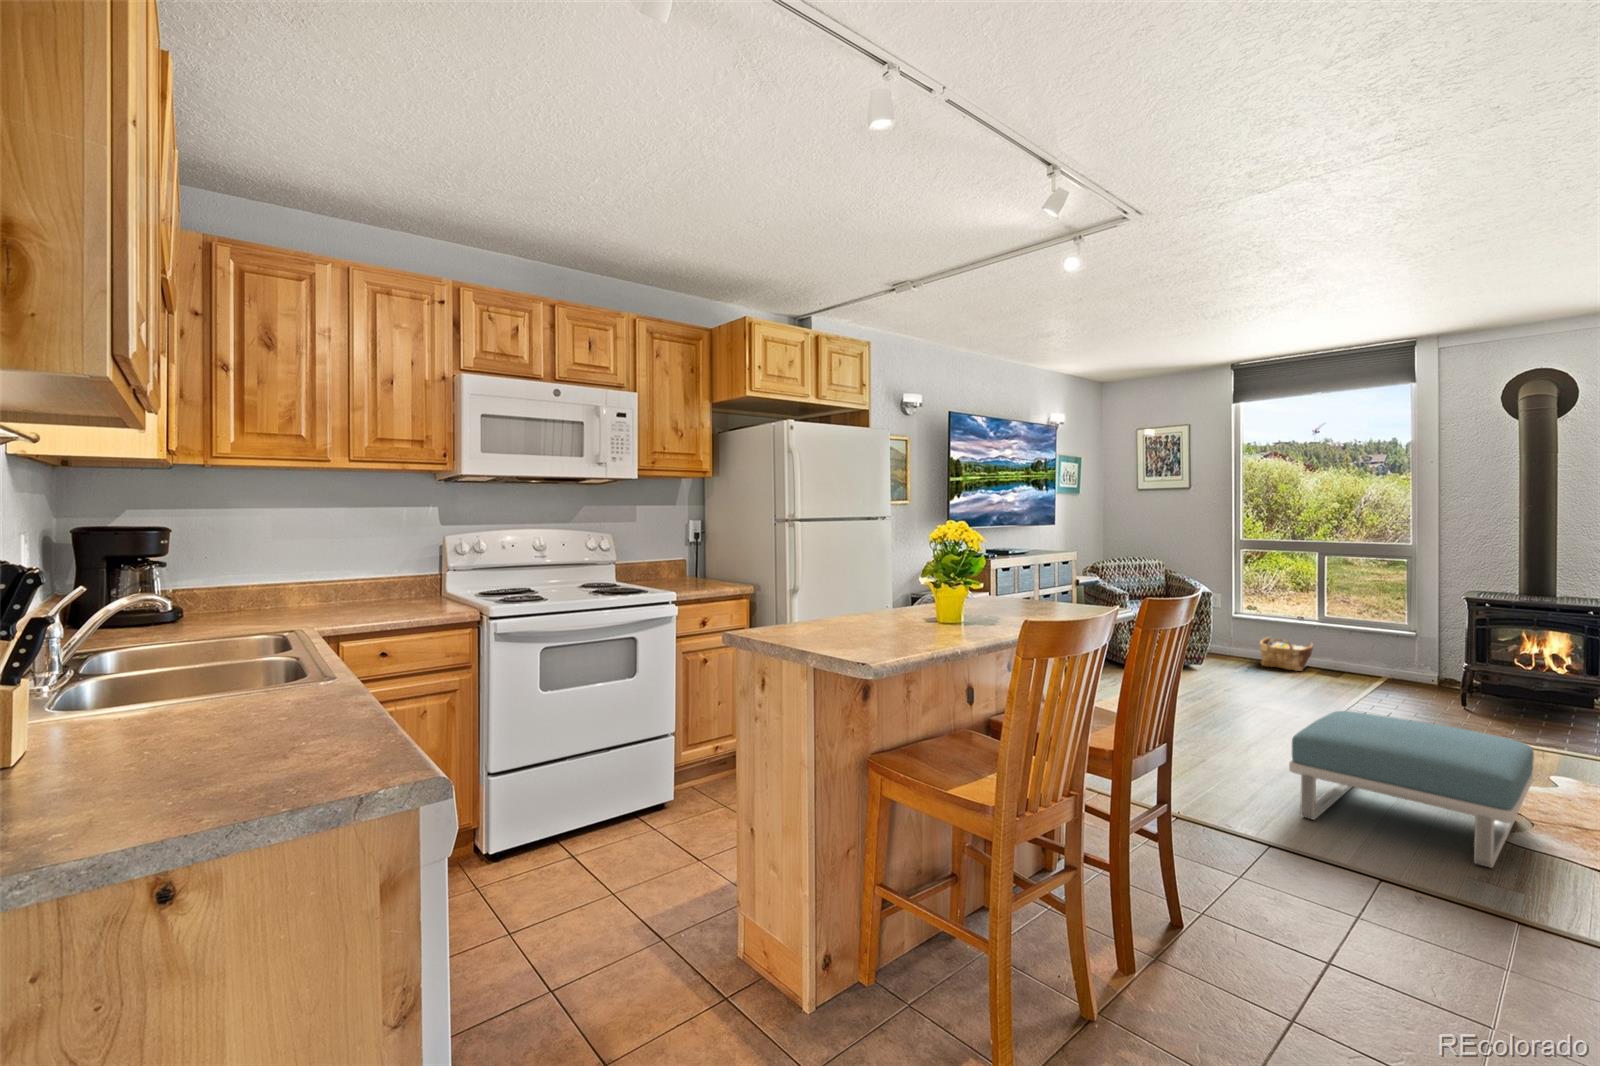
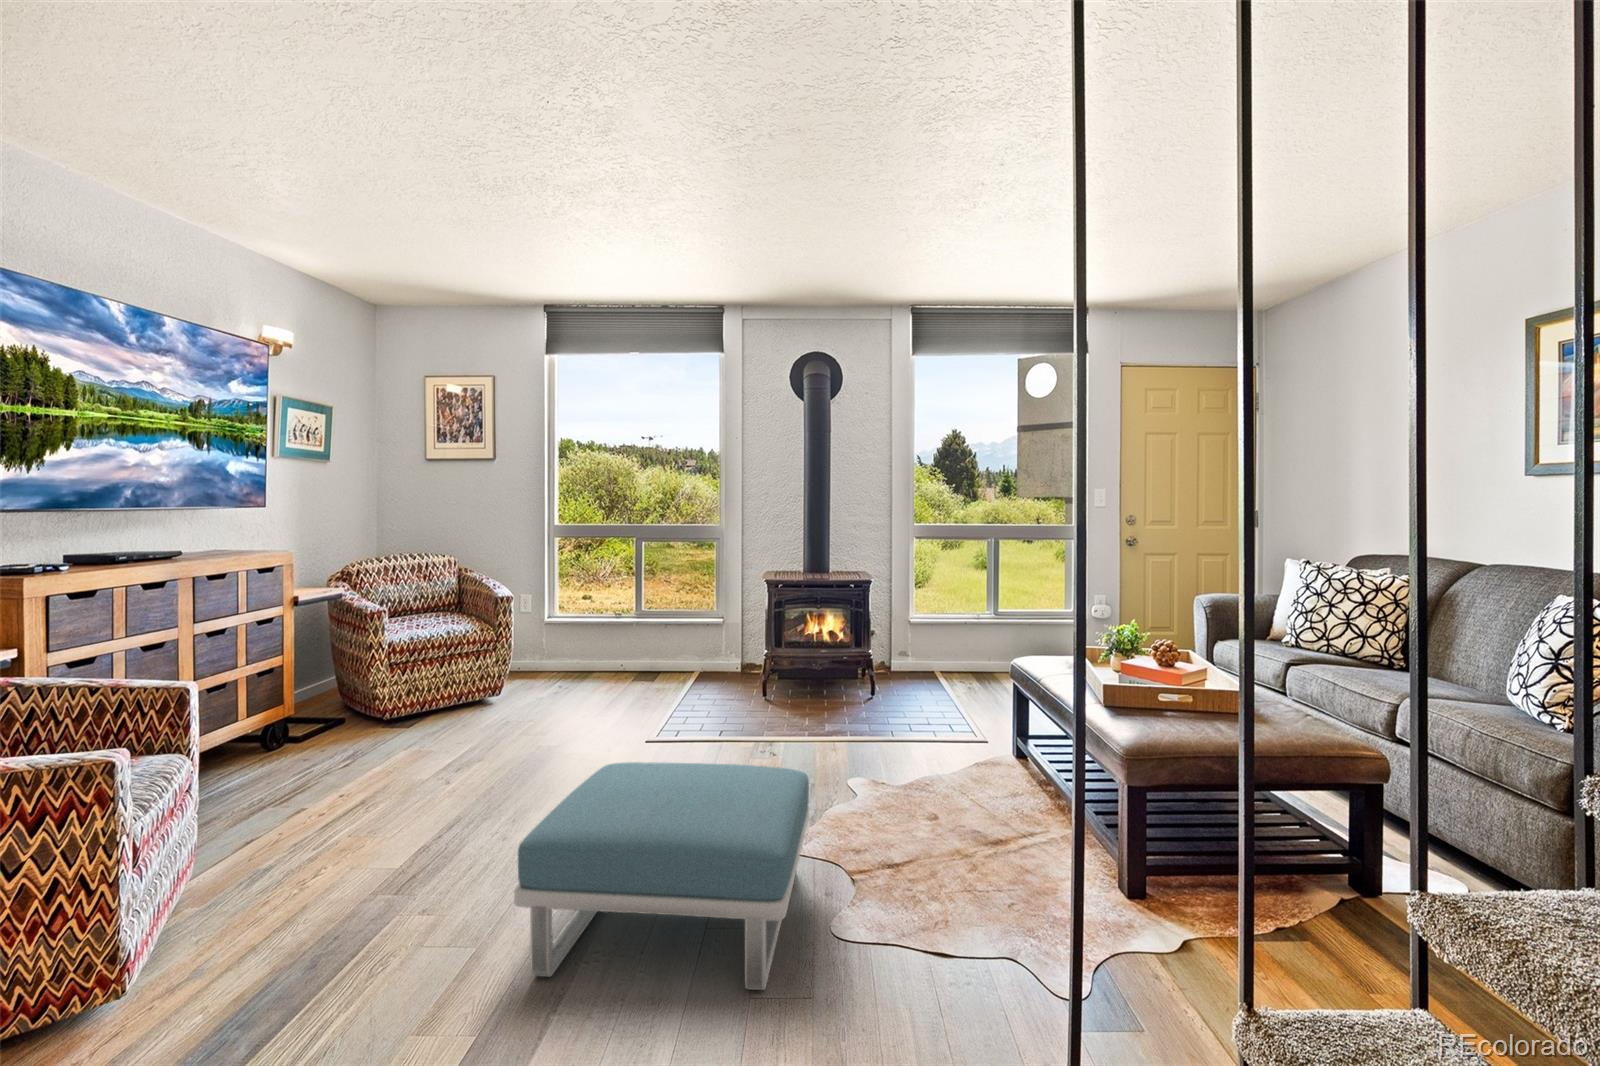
woven basket: present [1260,638,1313,671] -> none [573,630,630,682]

